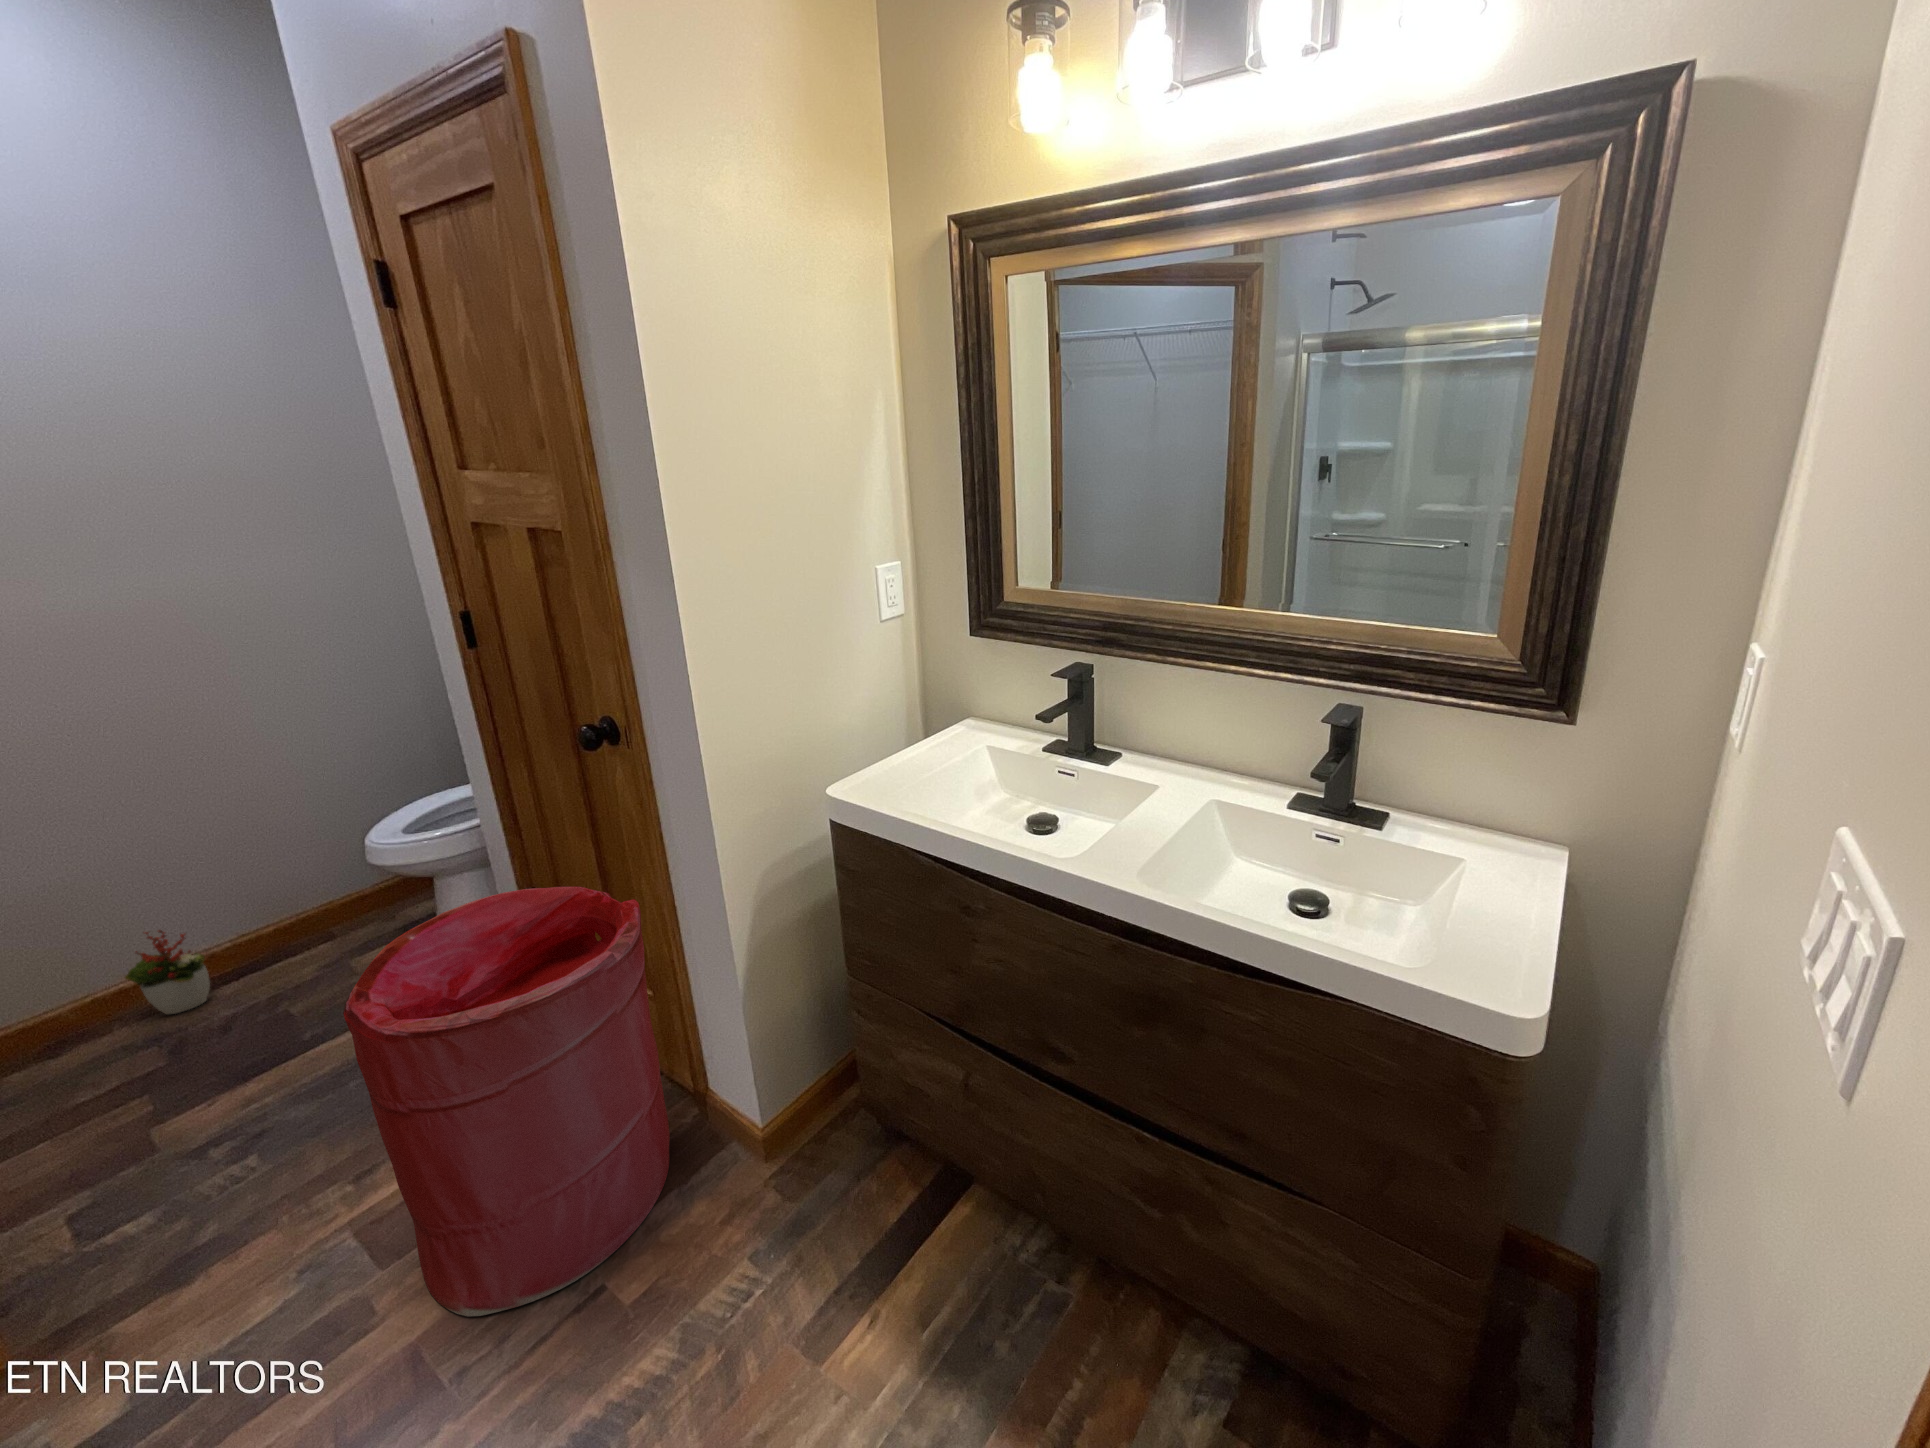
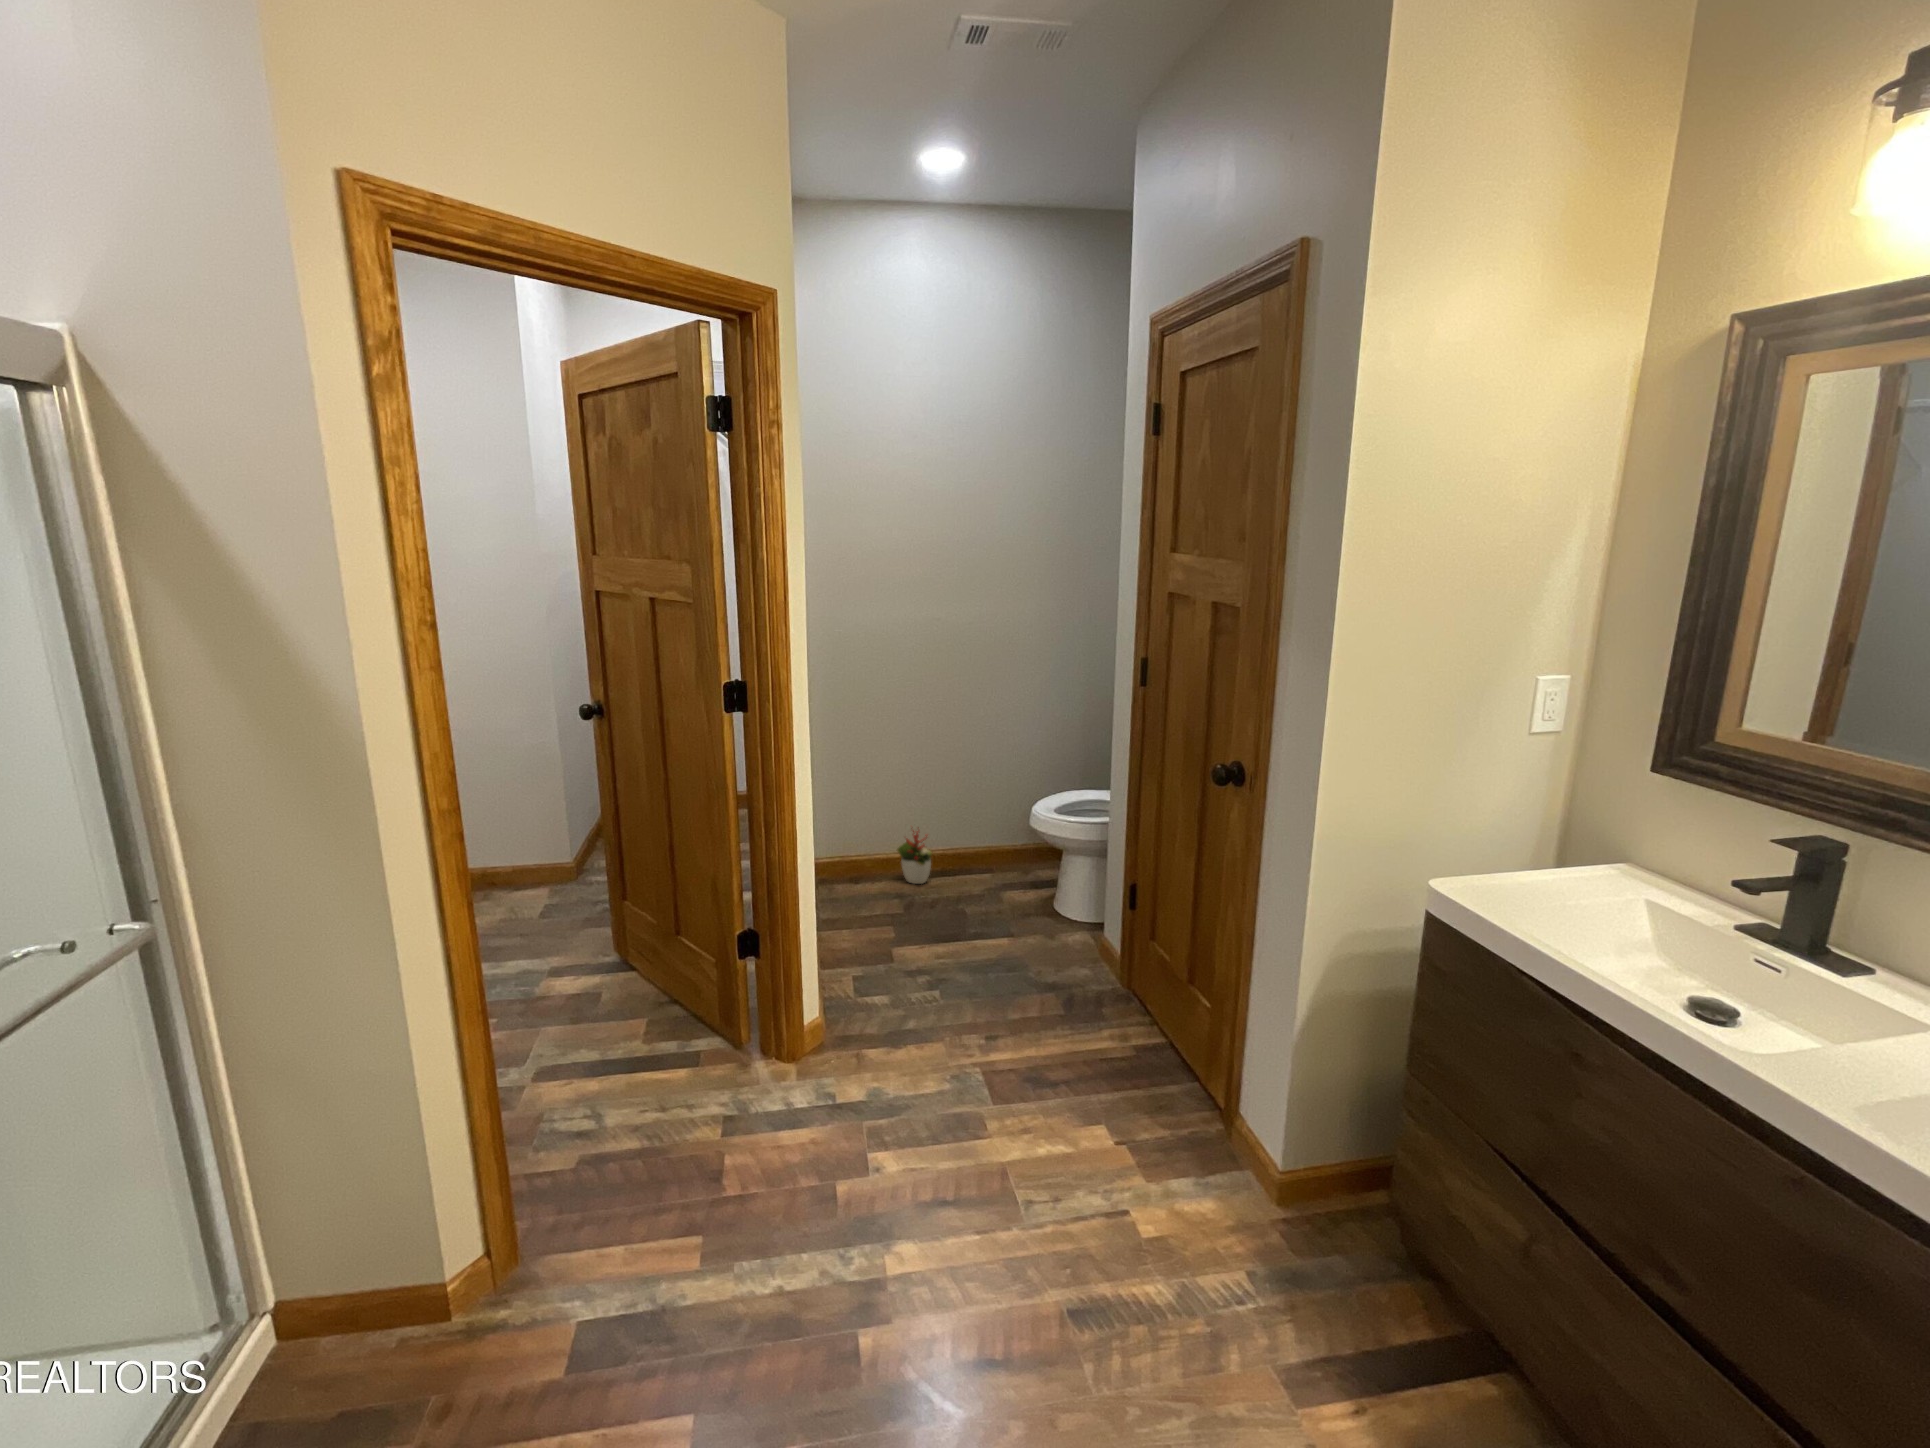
laundry hamper: present [343,887,670,1316] -> none [1016,872,1223,1192]

